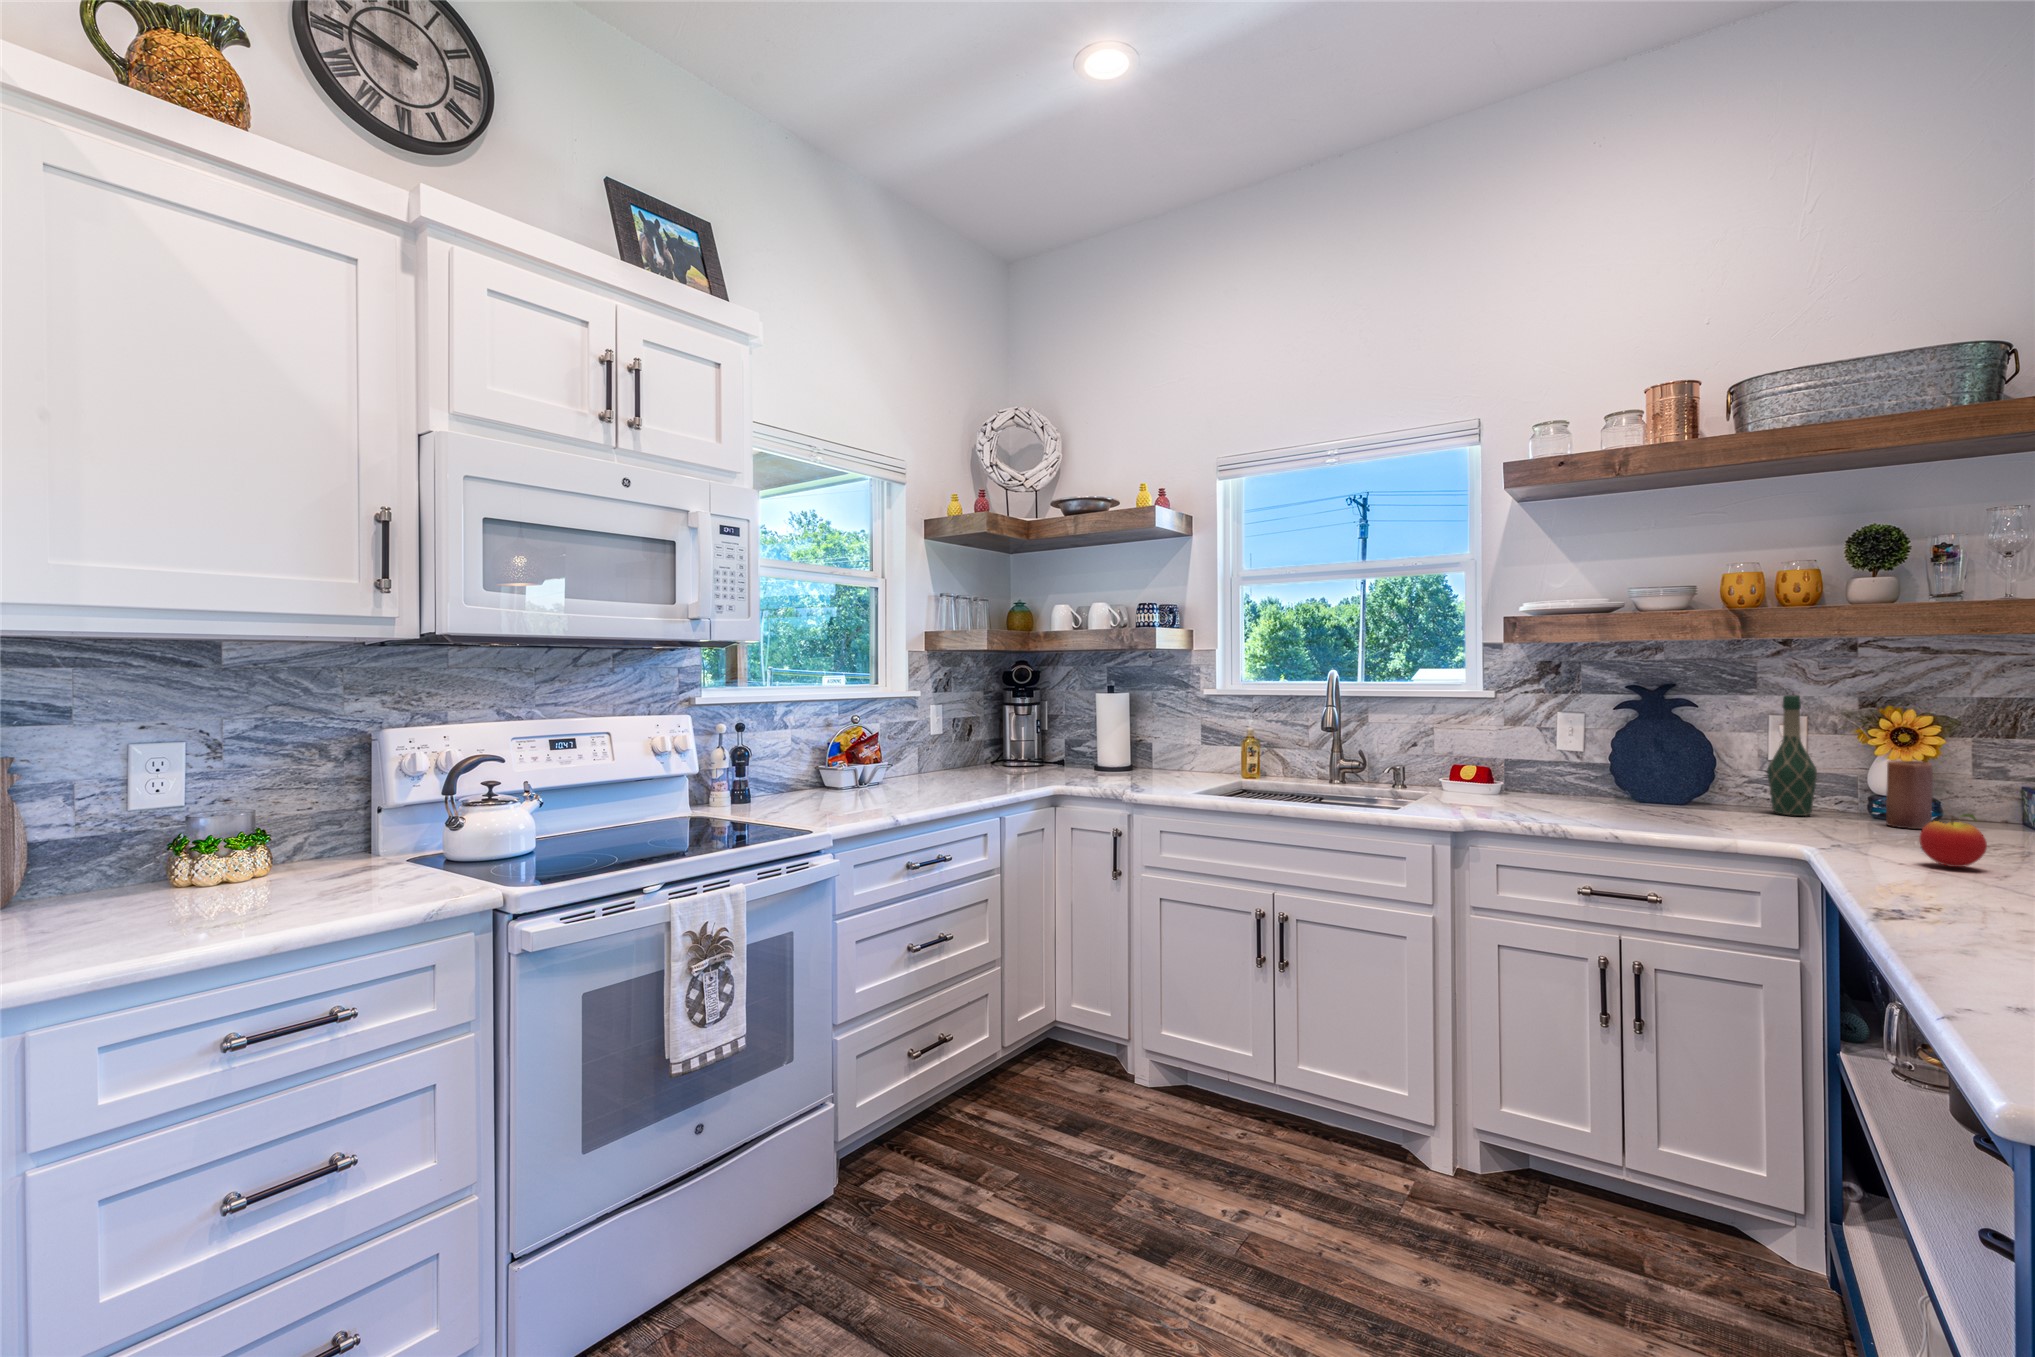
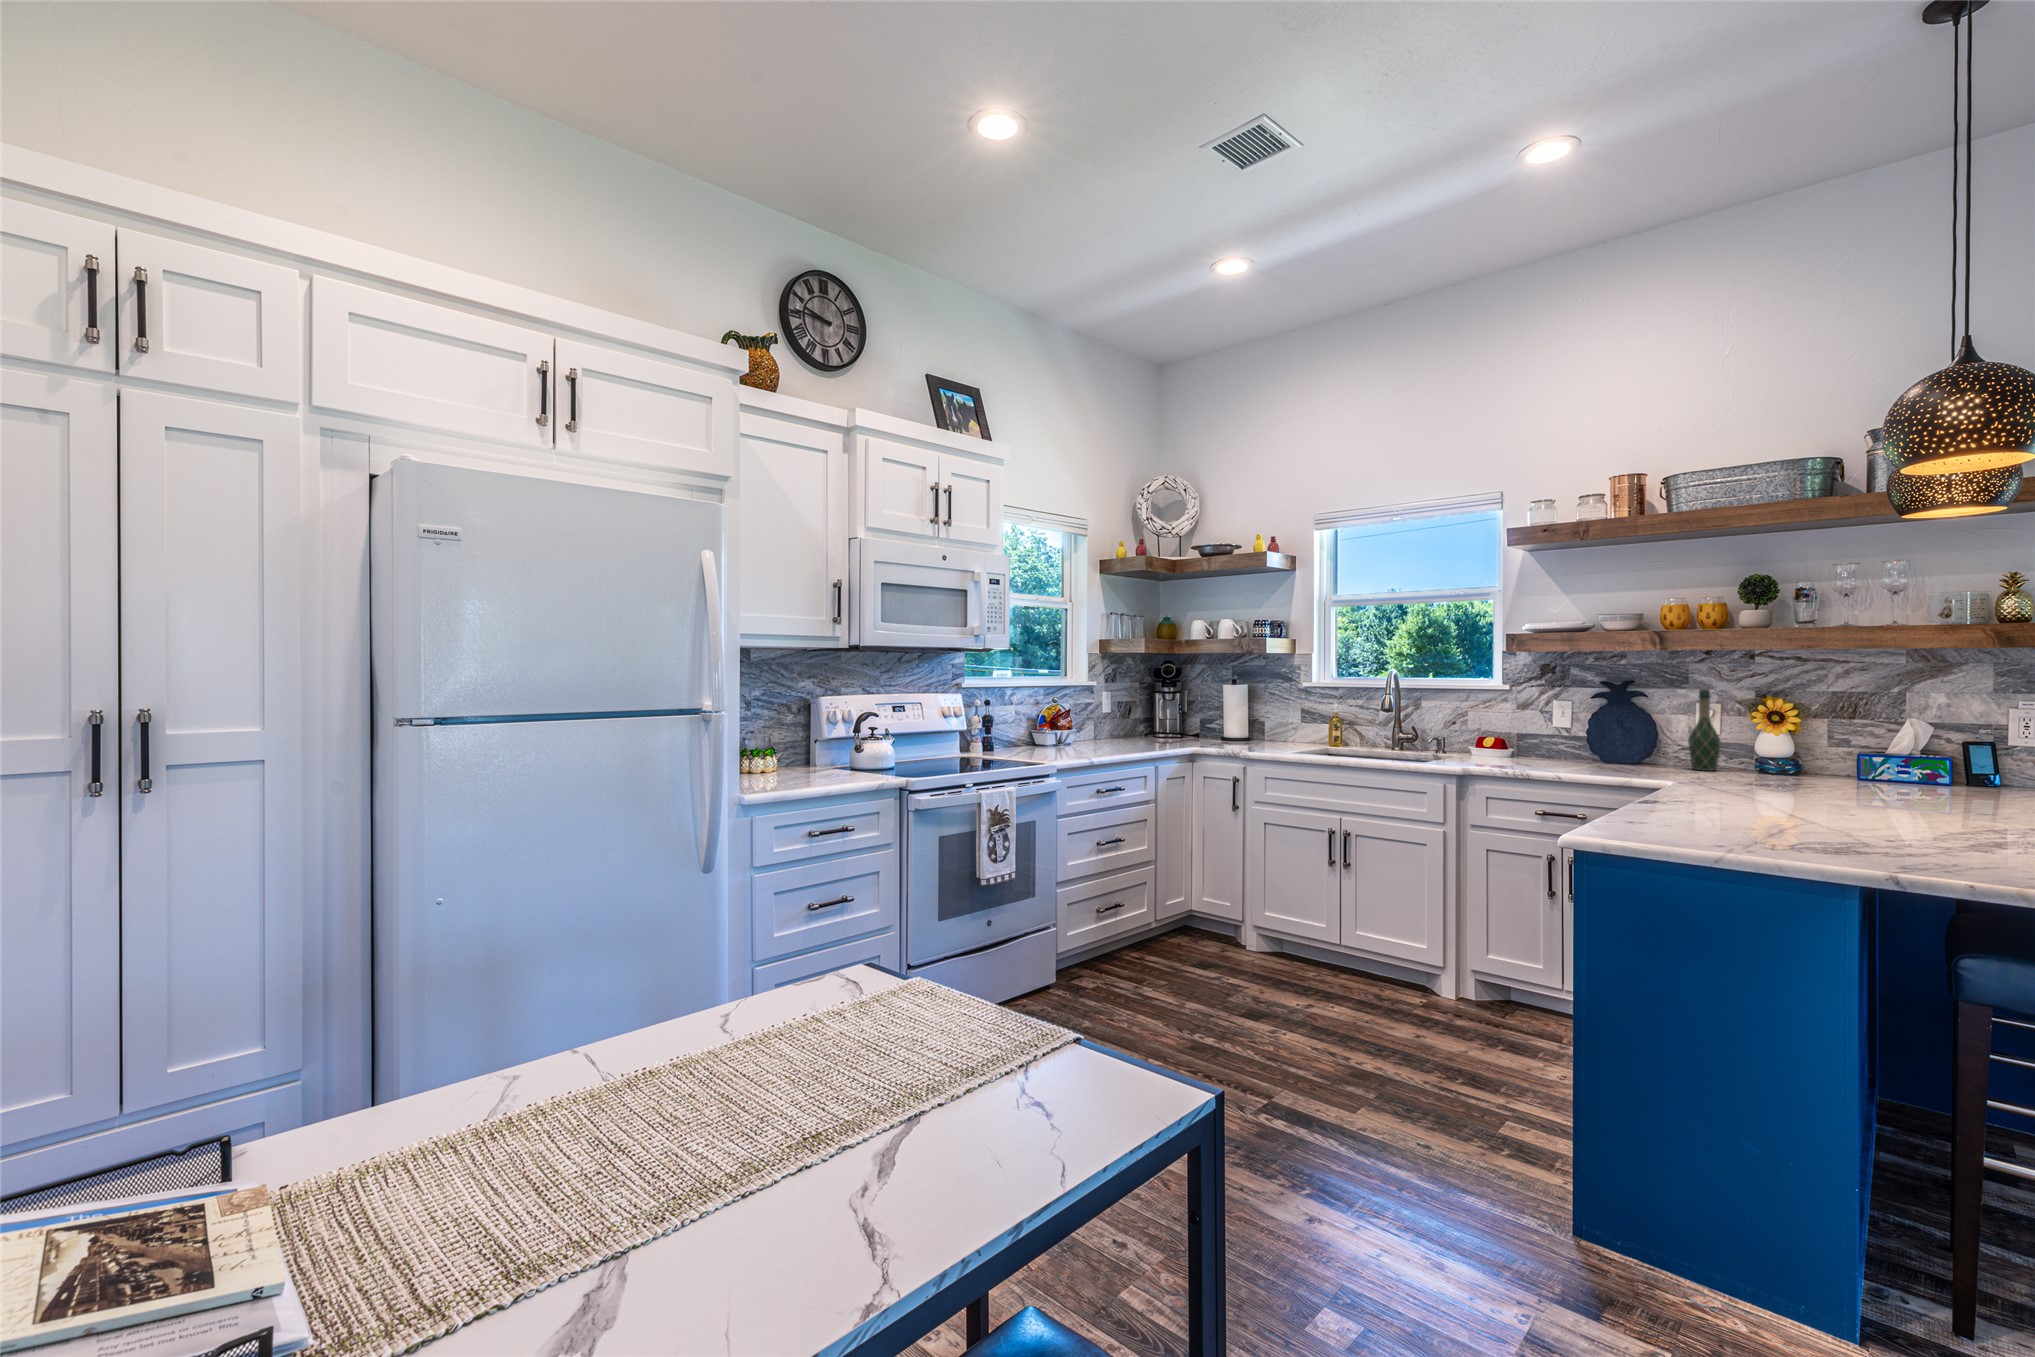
candle: present [1886,760,1933,829] -> none [1756,733,1784,777]
apple: present [1920,814,1987,867] -> none [1719,757,1754,789]

